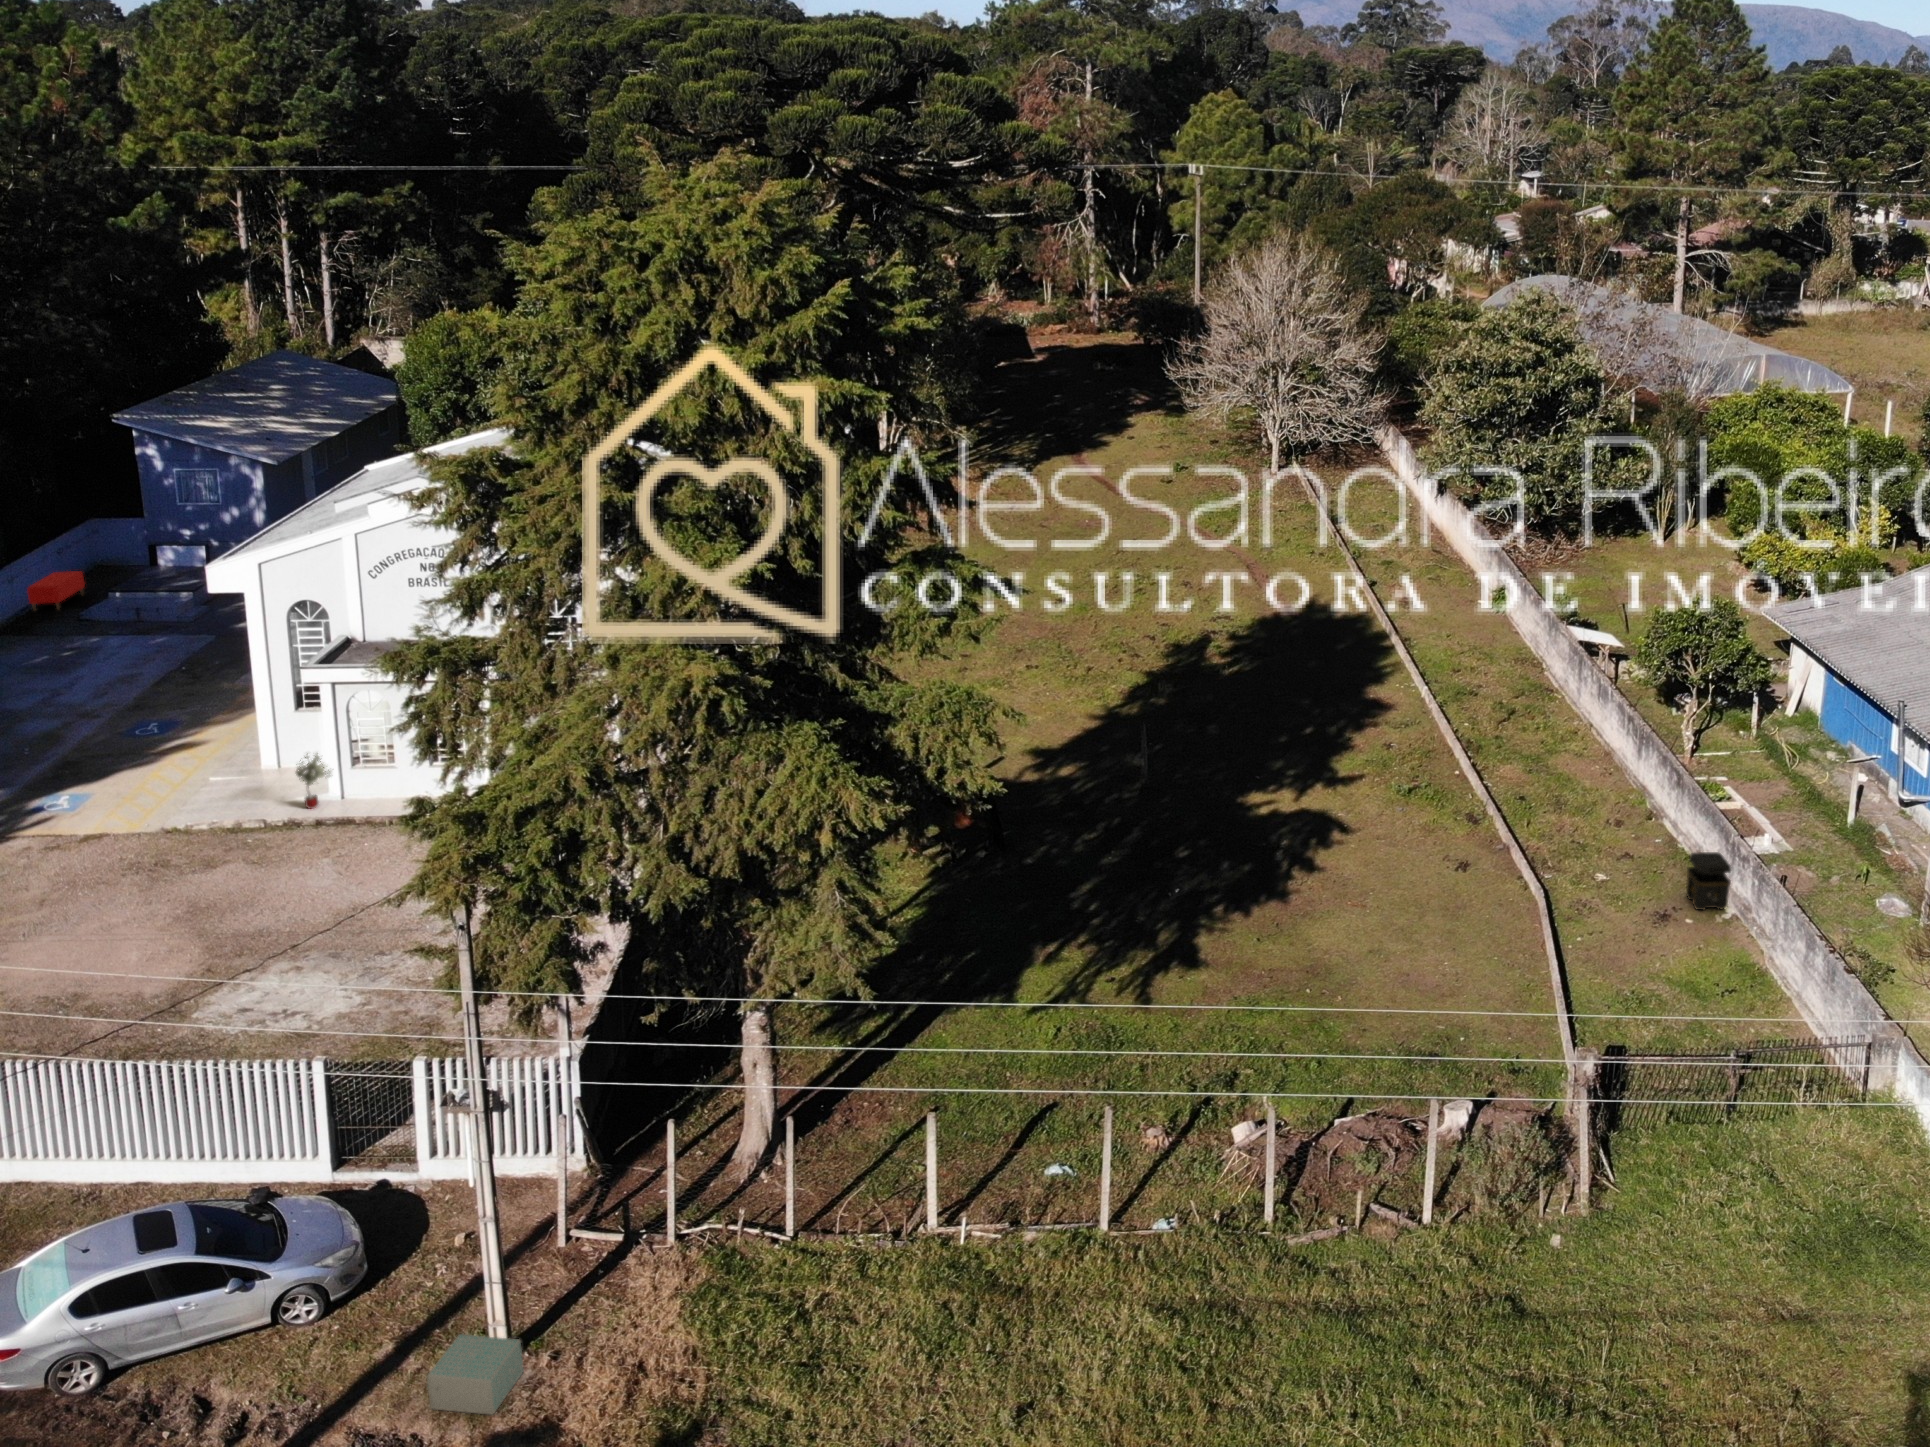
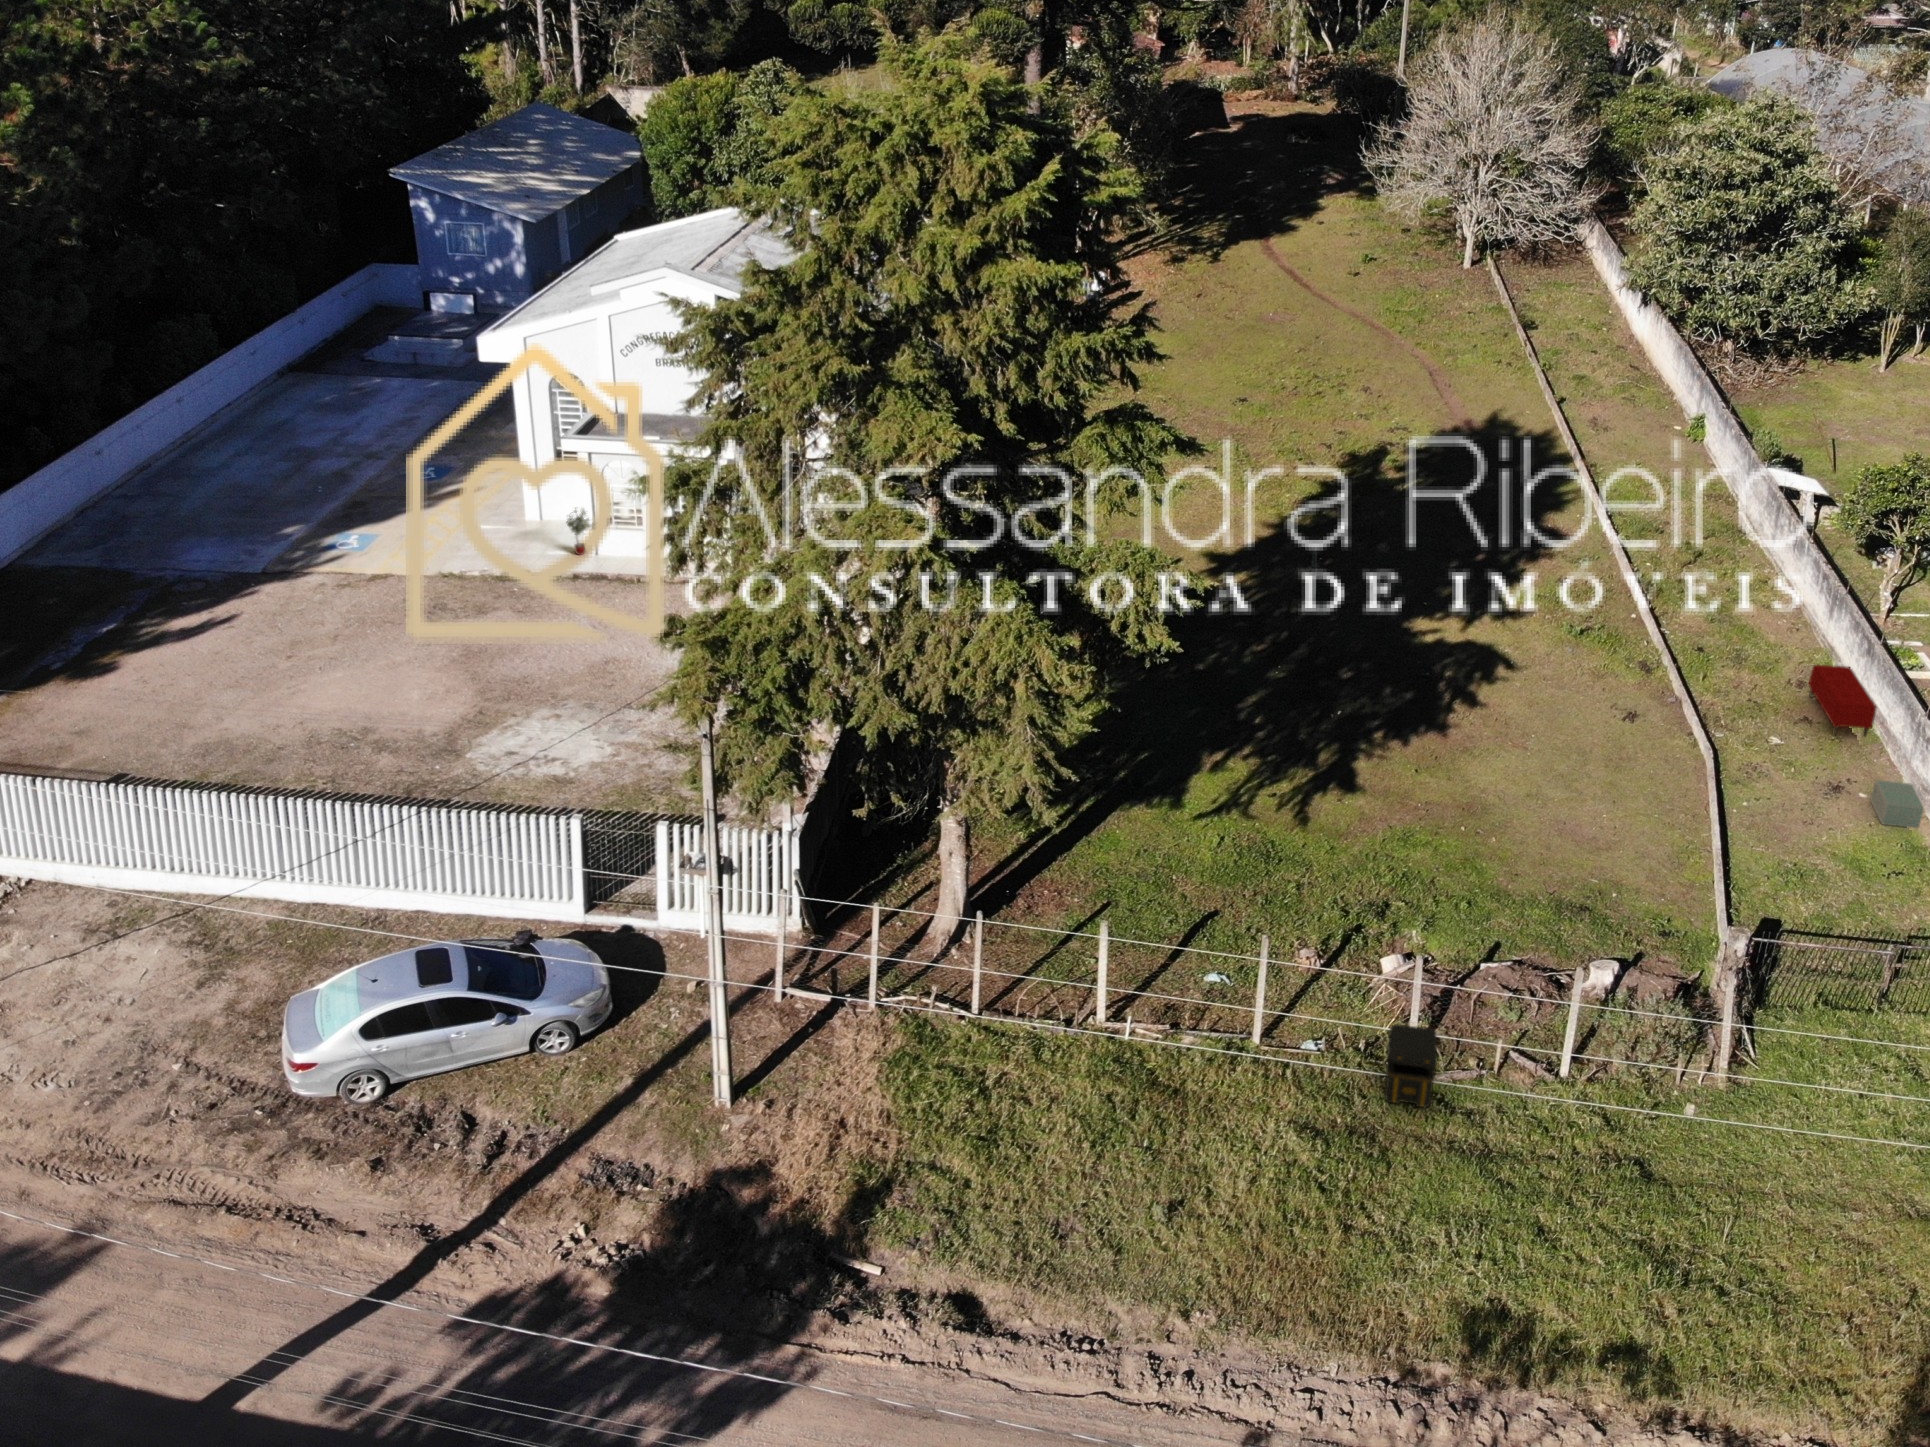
bench: present [27,571,85,610] -> present [1809,665,1877,737]
toolbox: present [1686,852,1731,910] -> present [1385,1024,1437,1108]
storage box: present [427,1334,524,1415] -> present [1870,780,1924,828]

